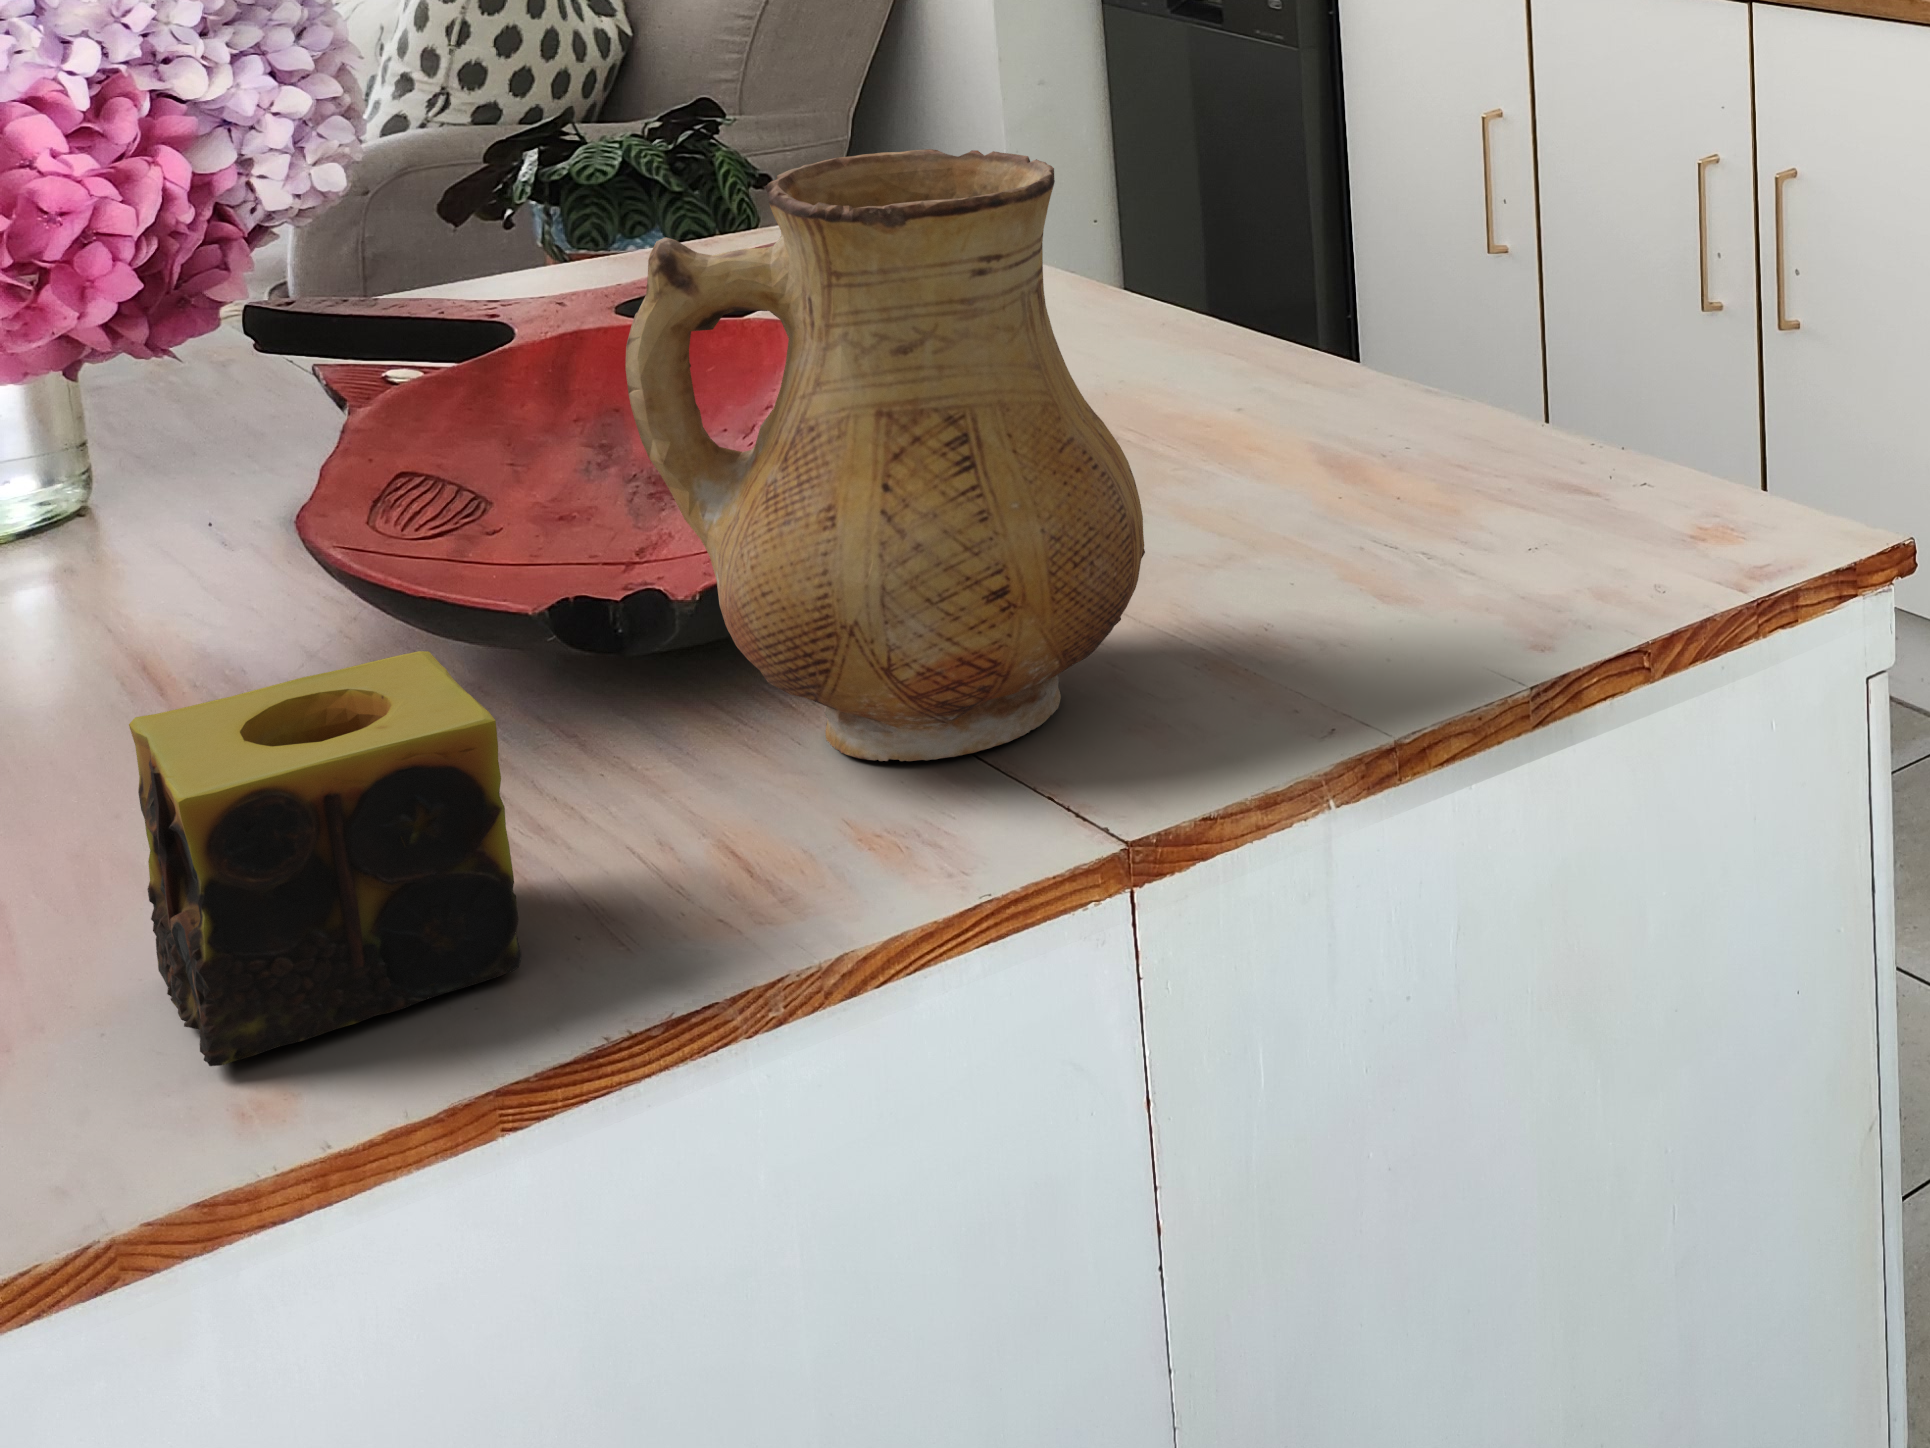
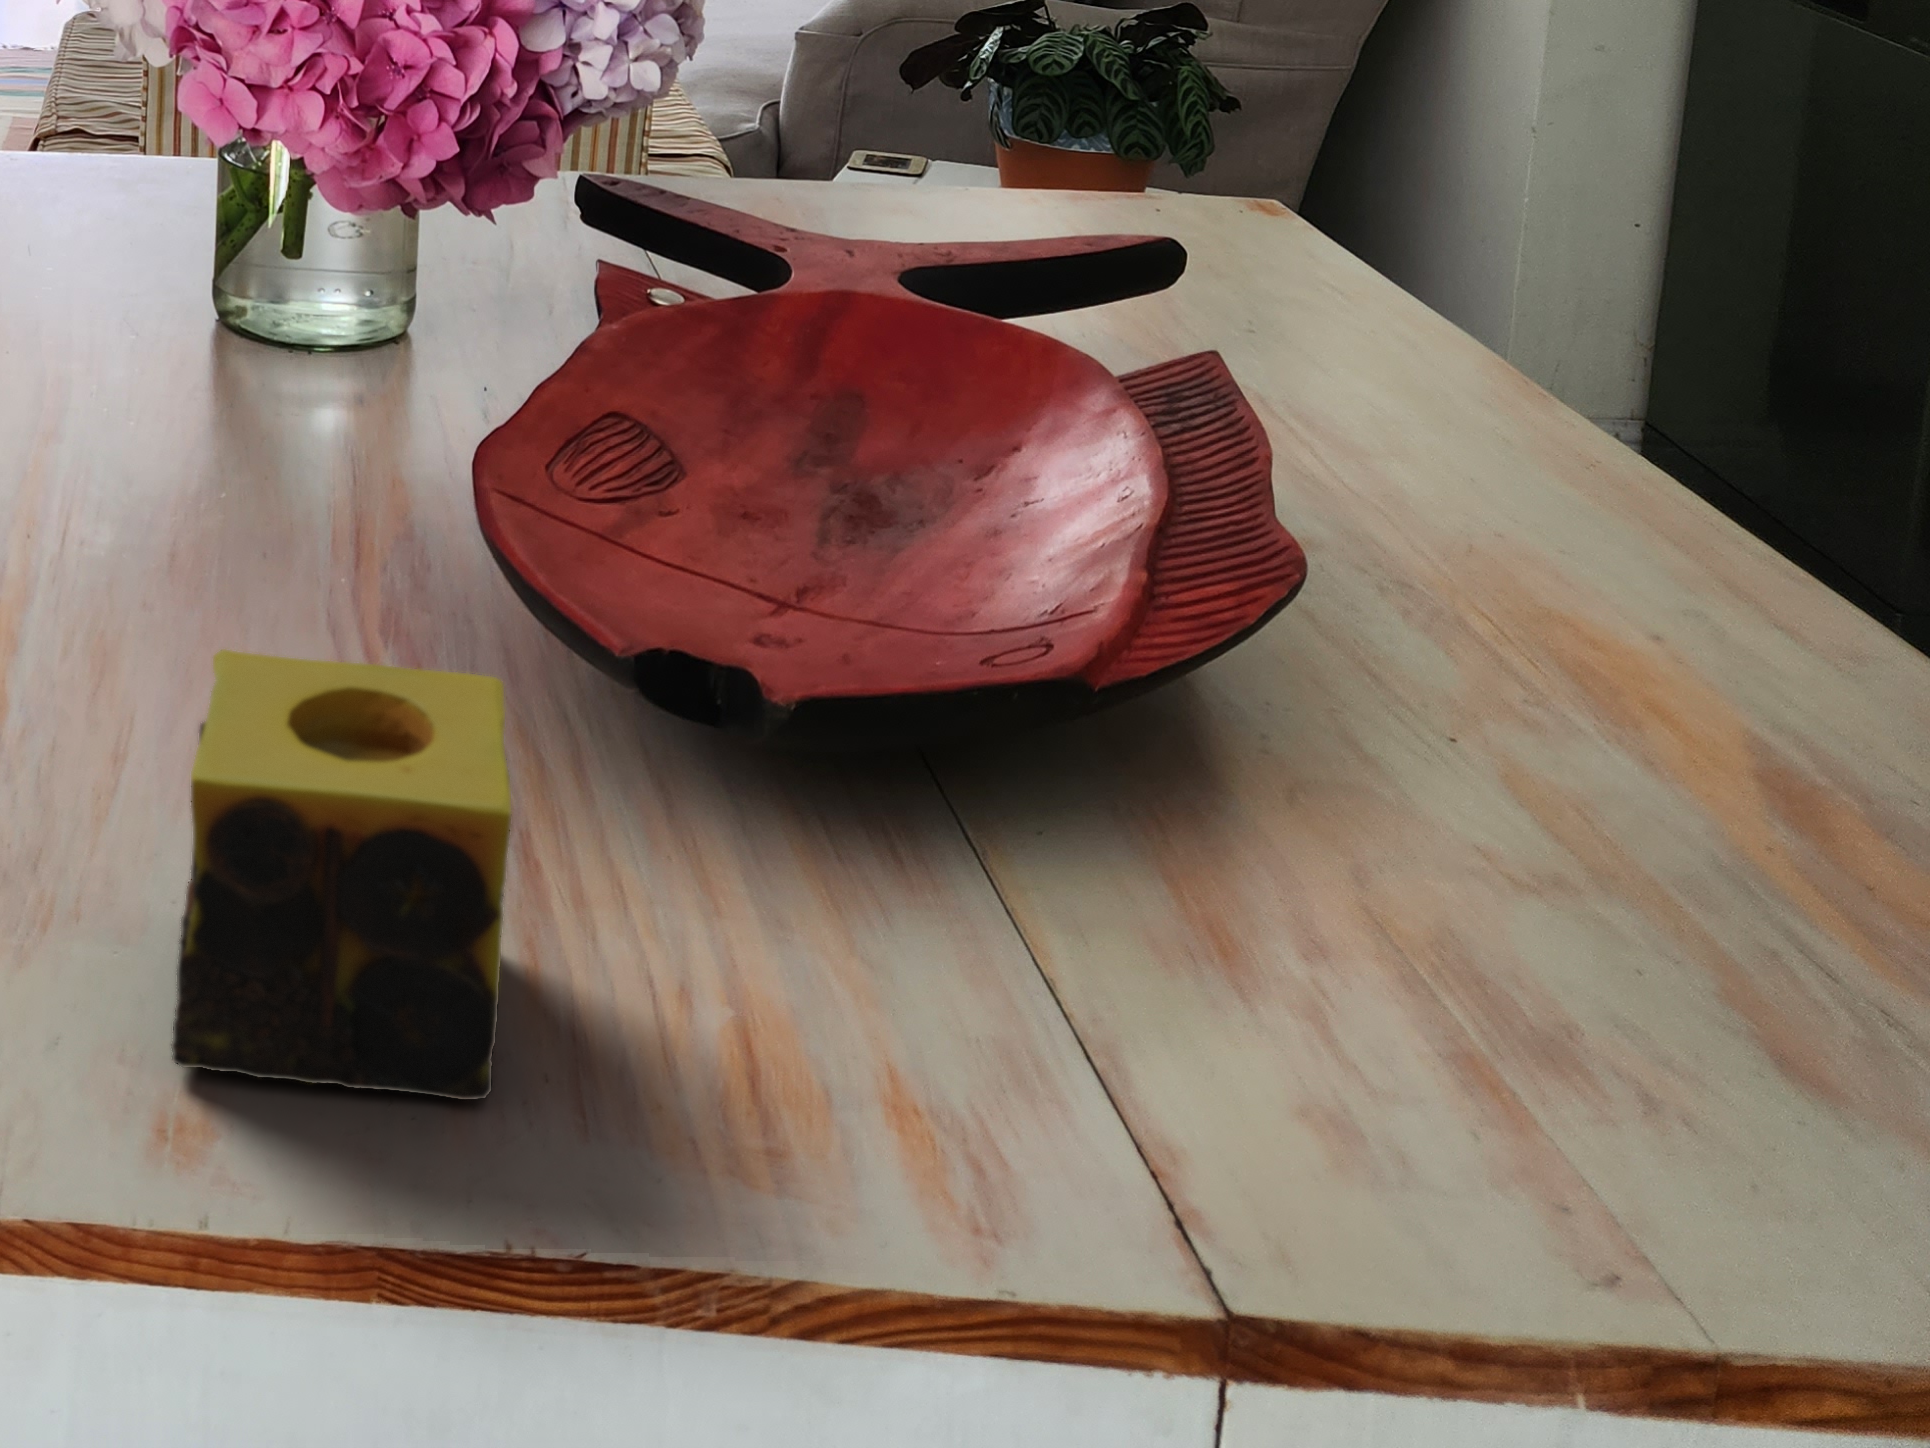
ceramic pitcher: present [626,149,1145,761] -> none [795,220,1424,1058]

